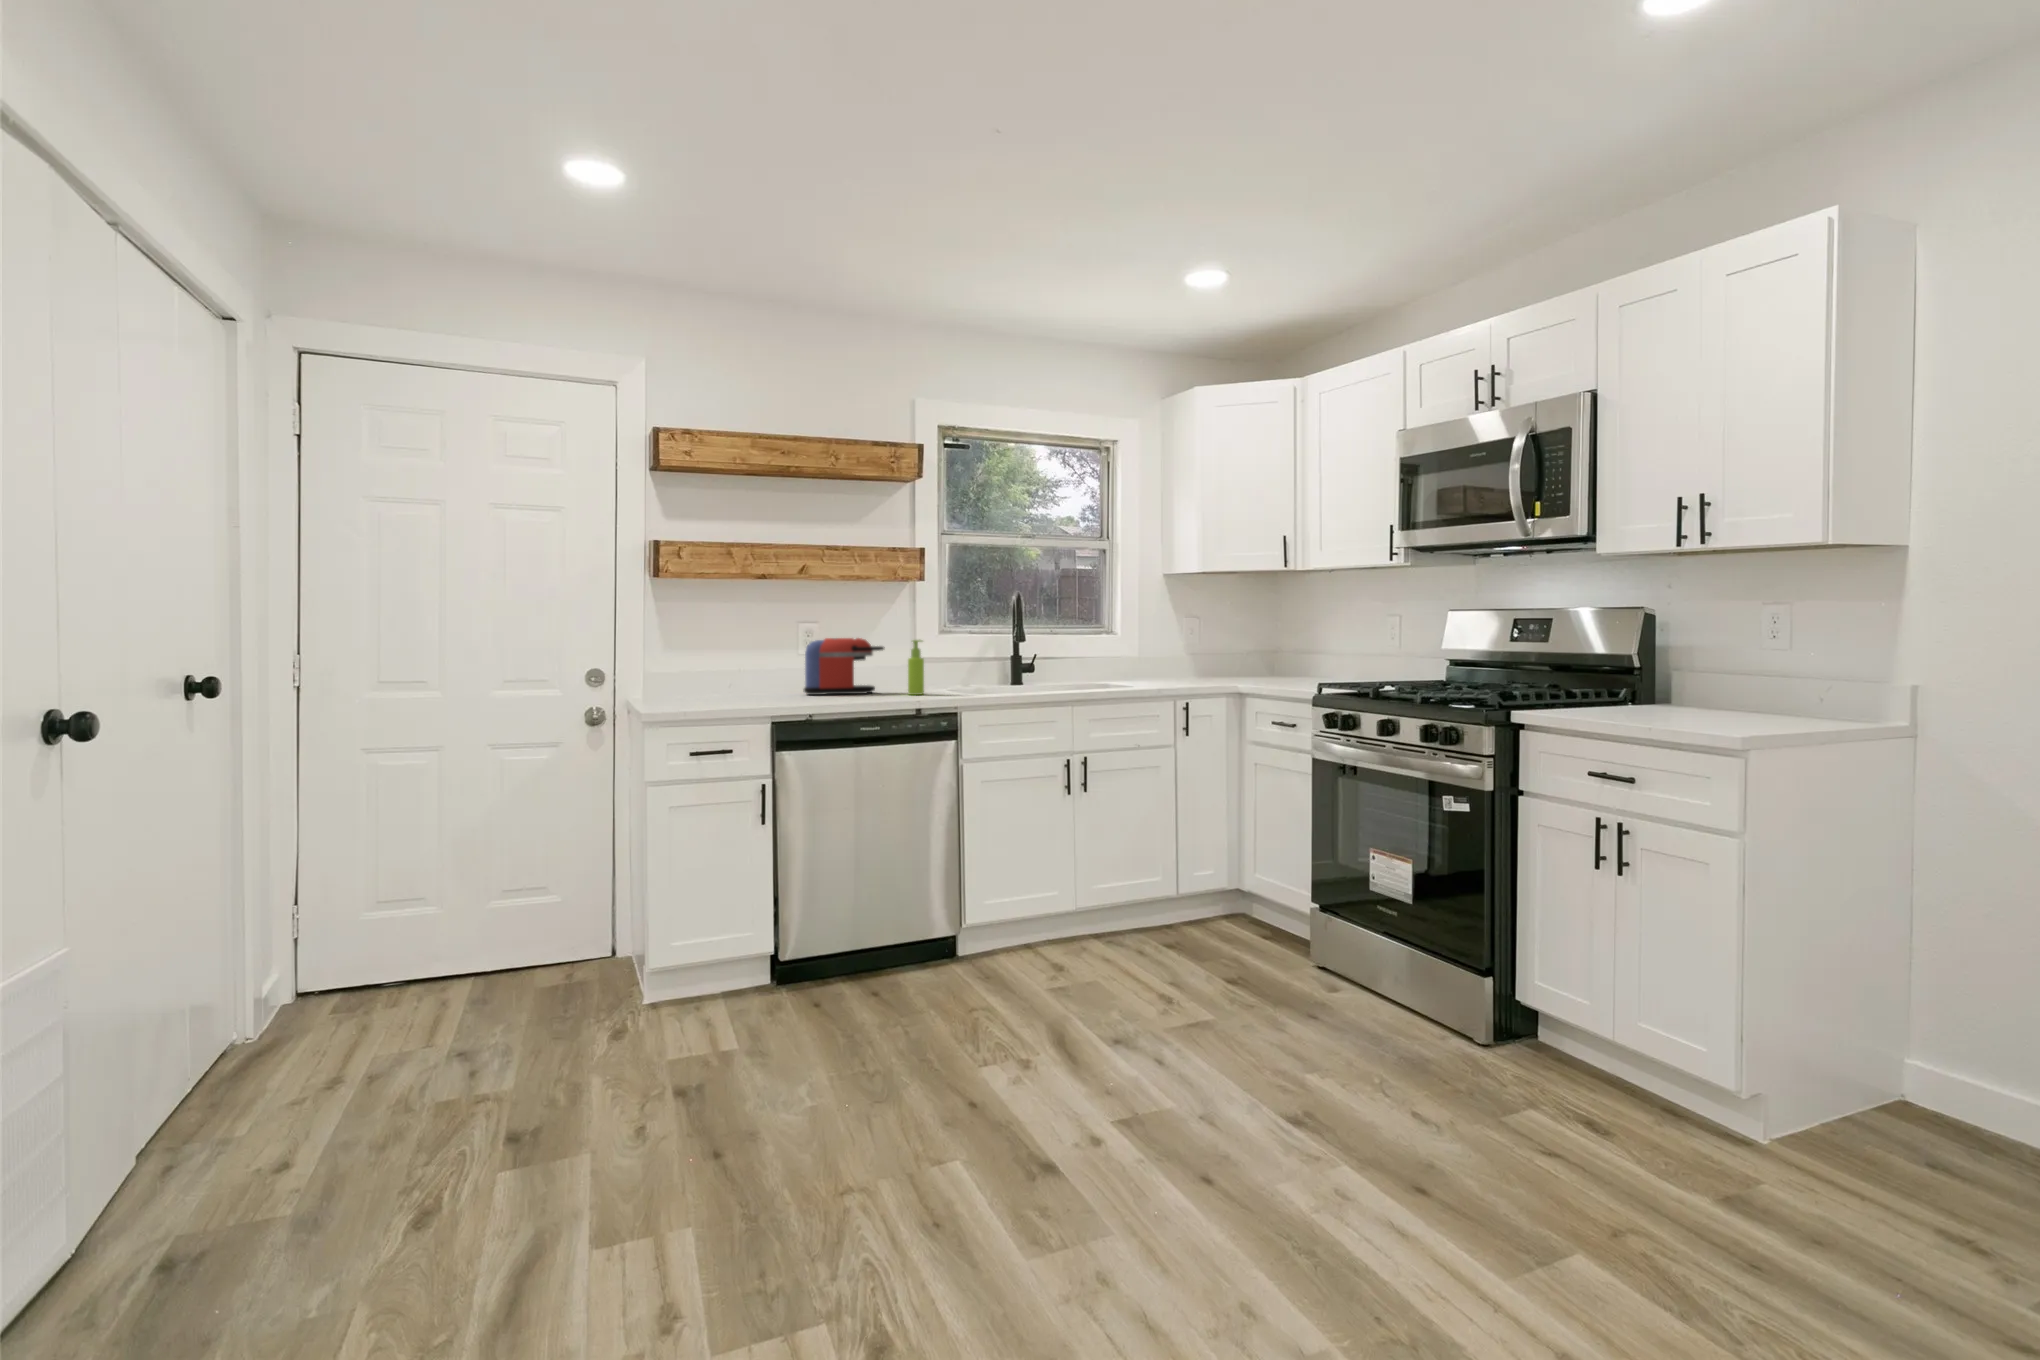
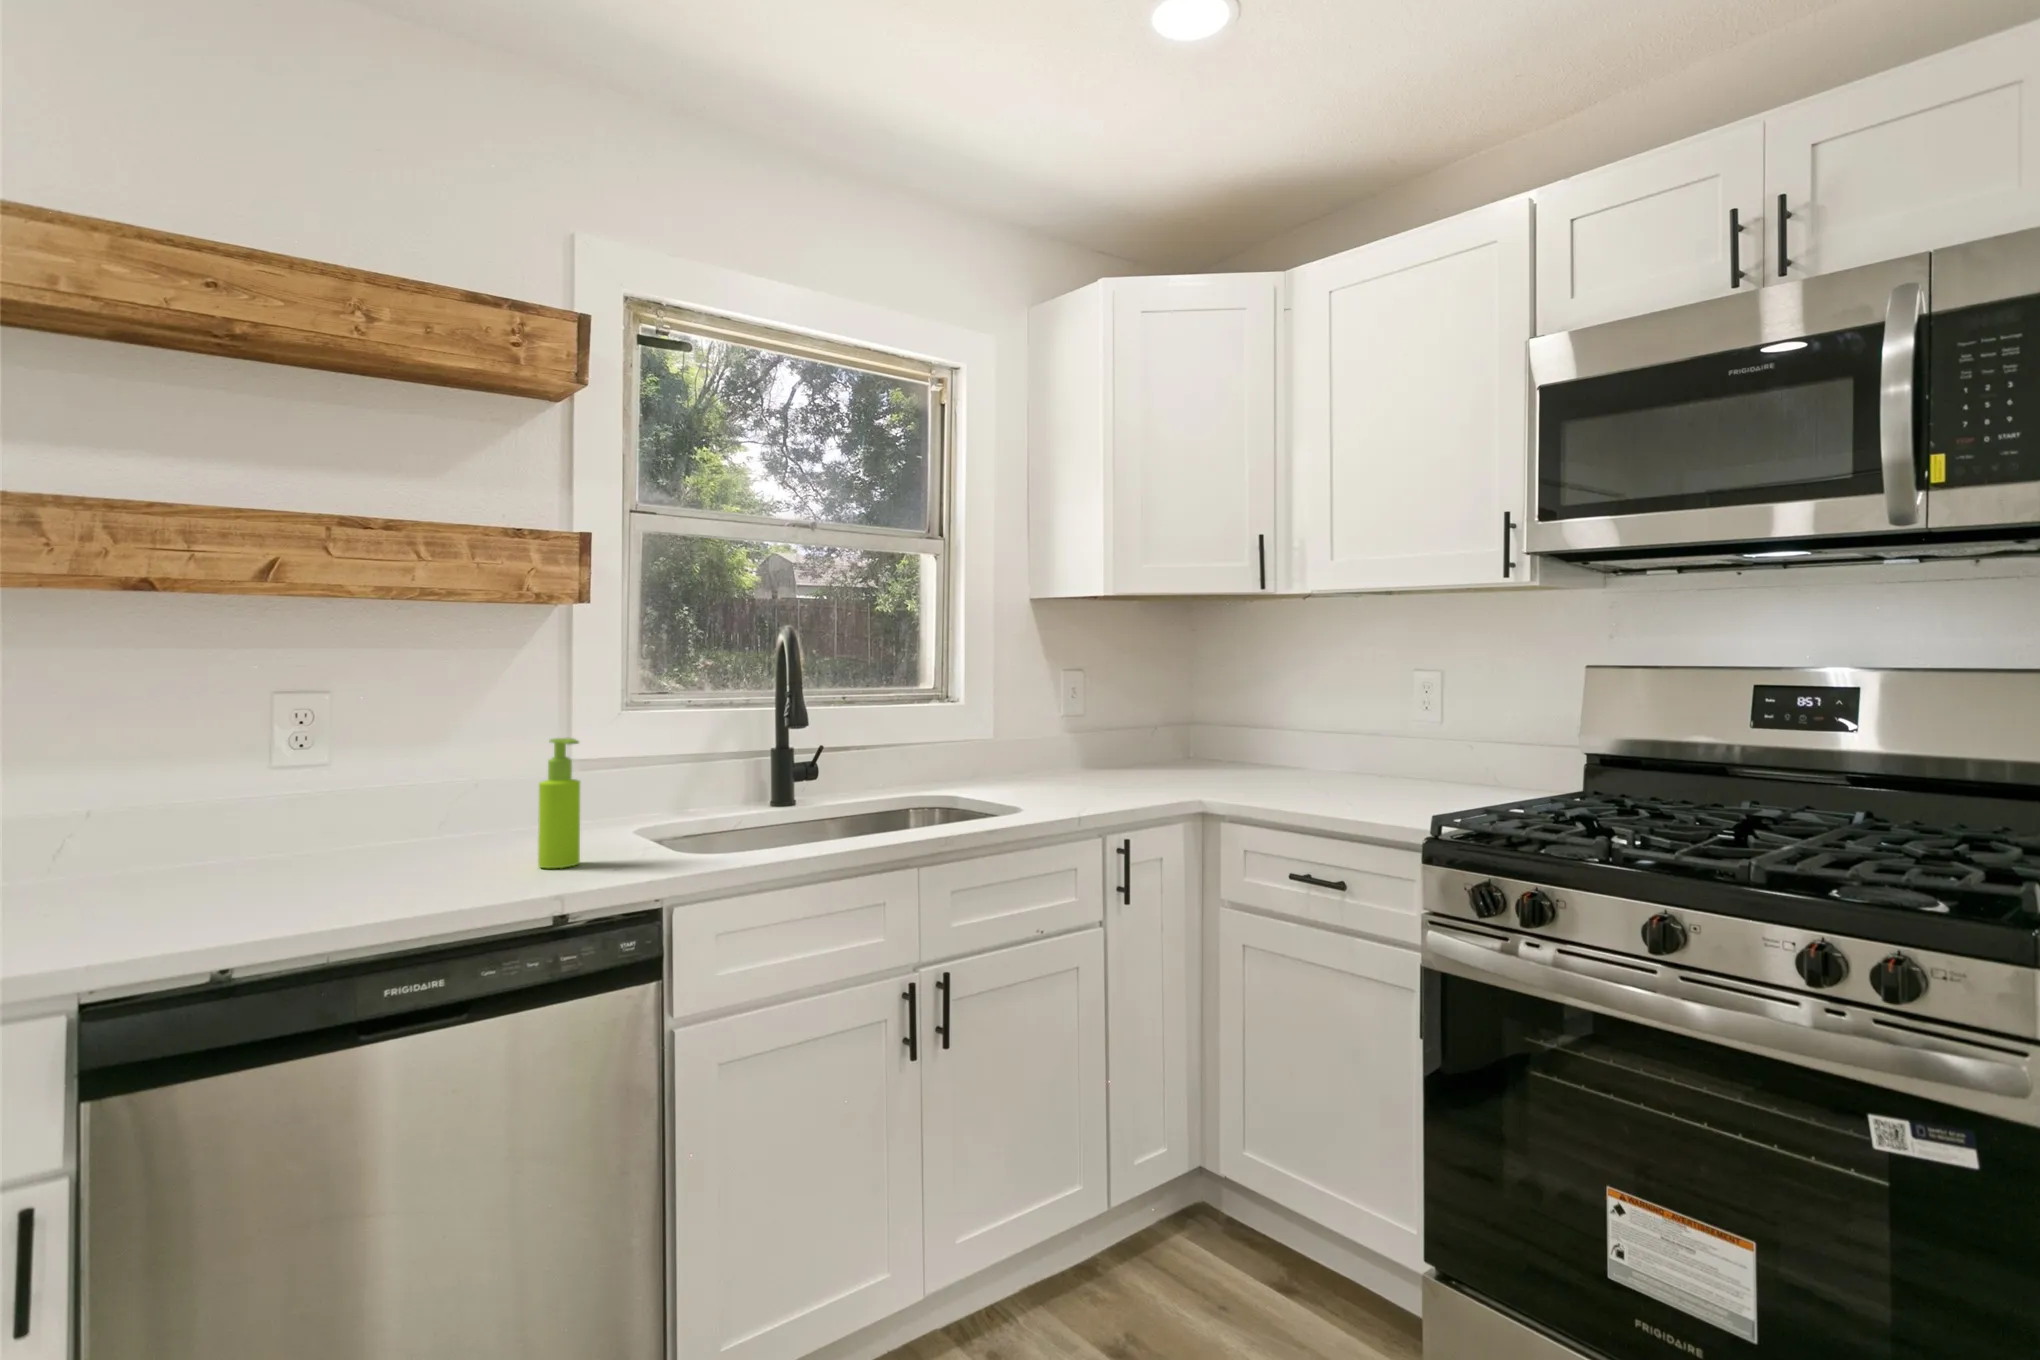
coffee maker: present [804,638,884,695] -> none [256,732,486,878]

